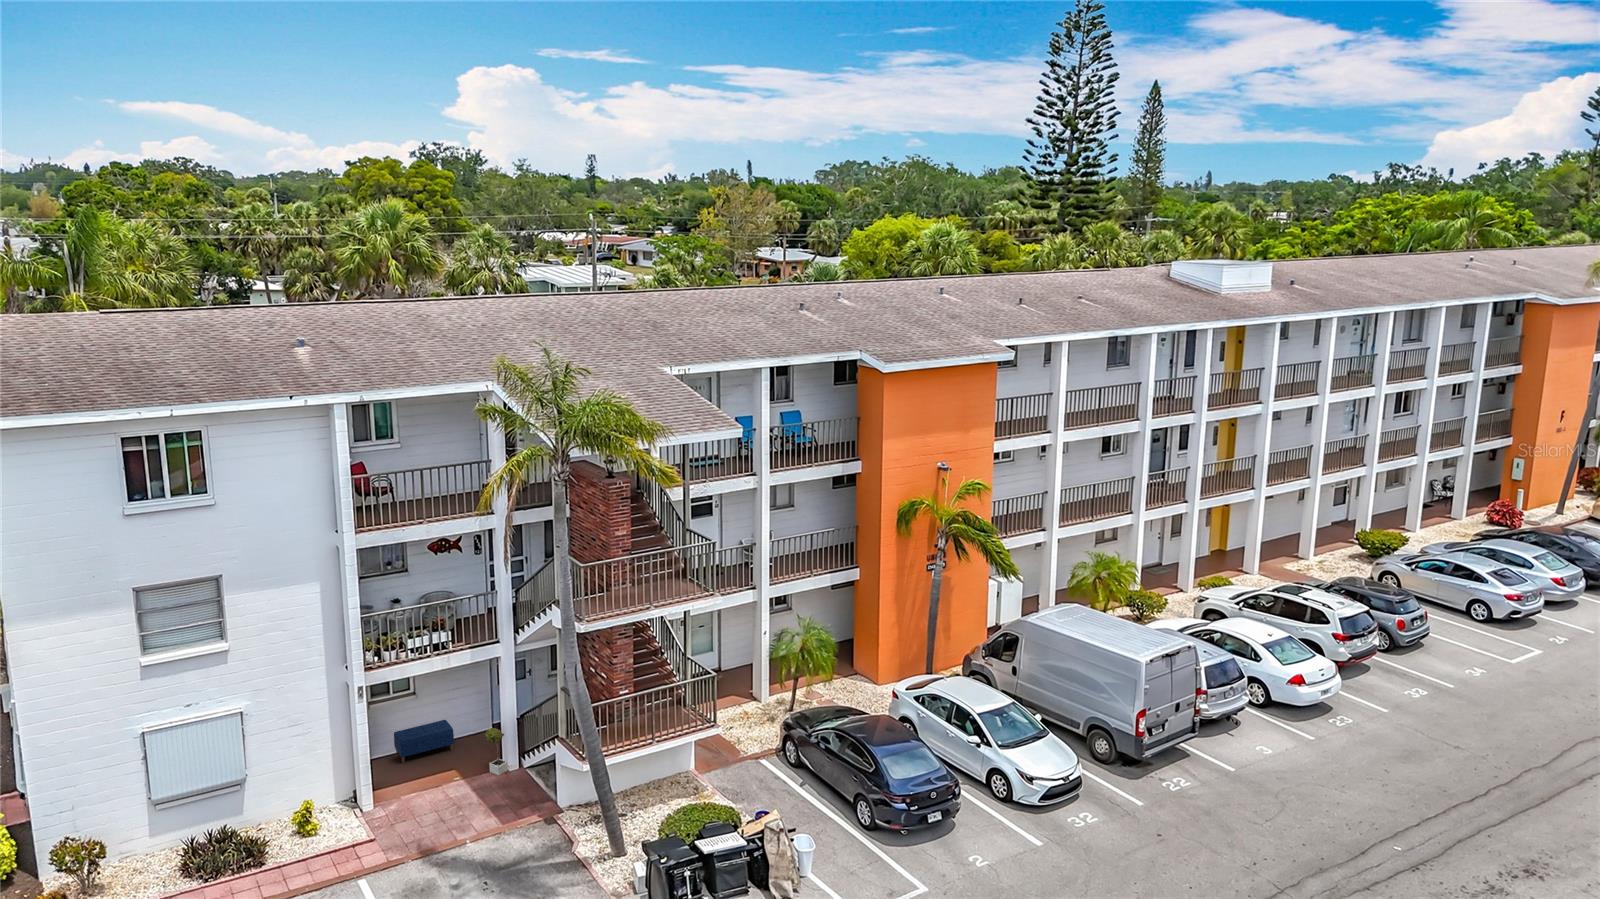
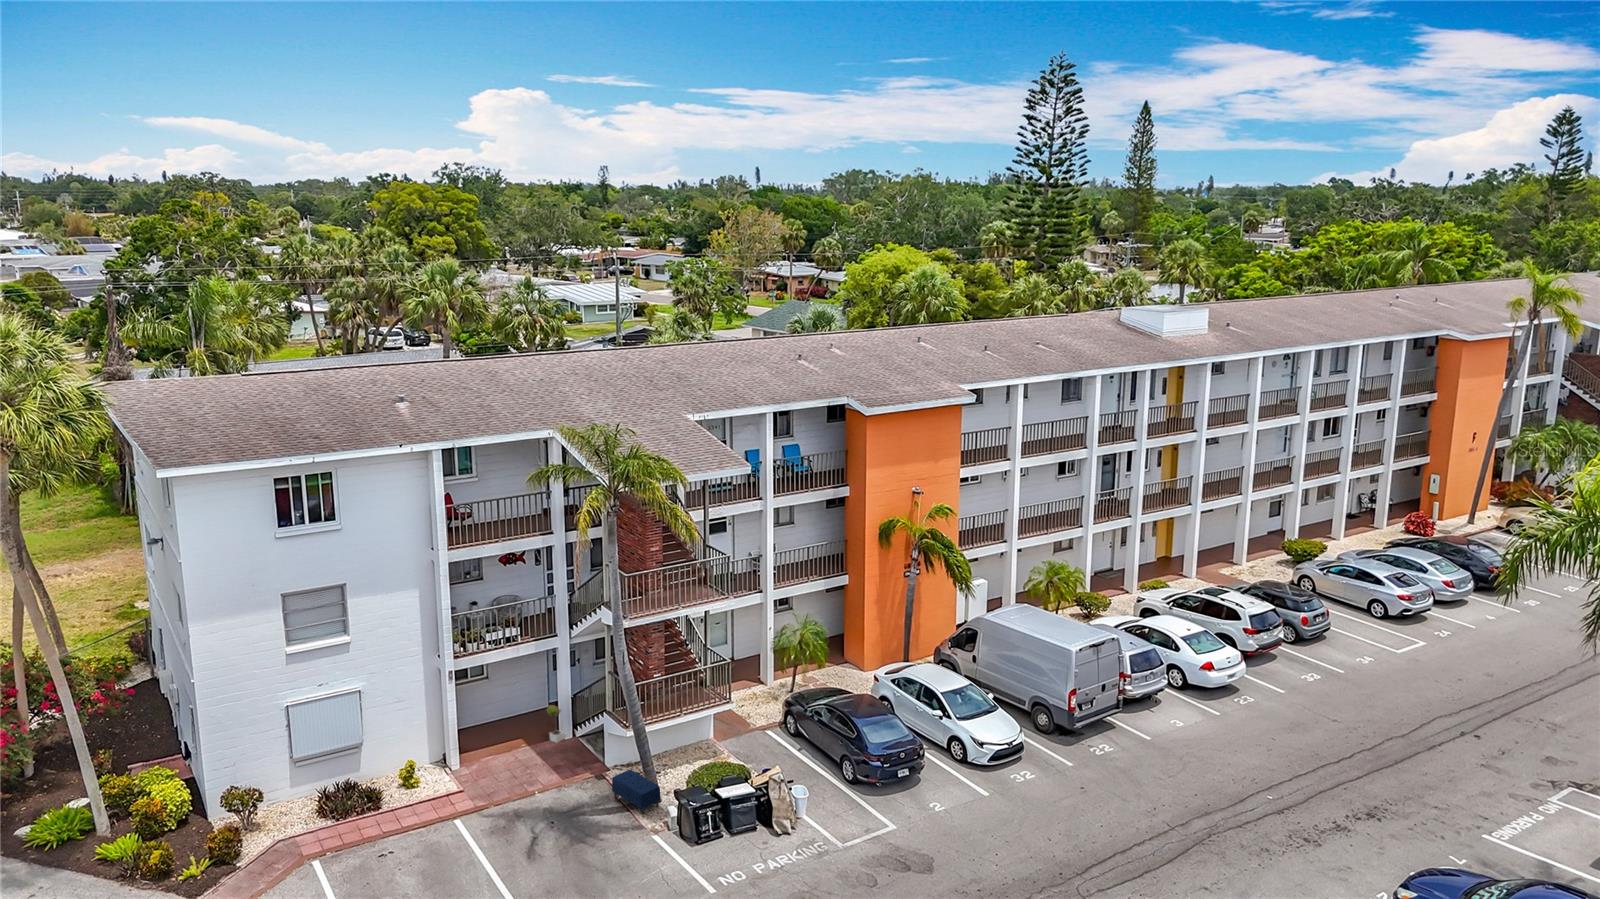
bench: present [394,720,454,764] -> present [612,770,660,814]

